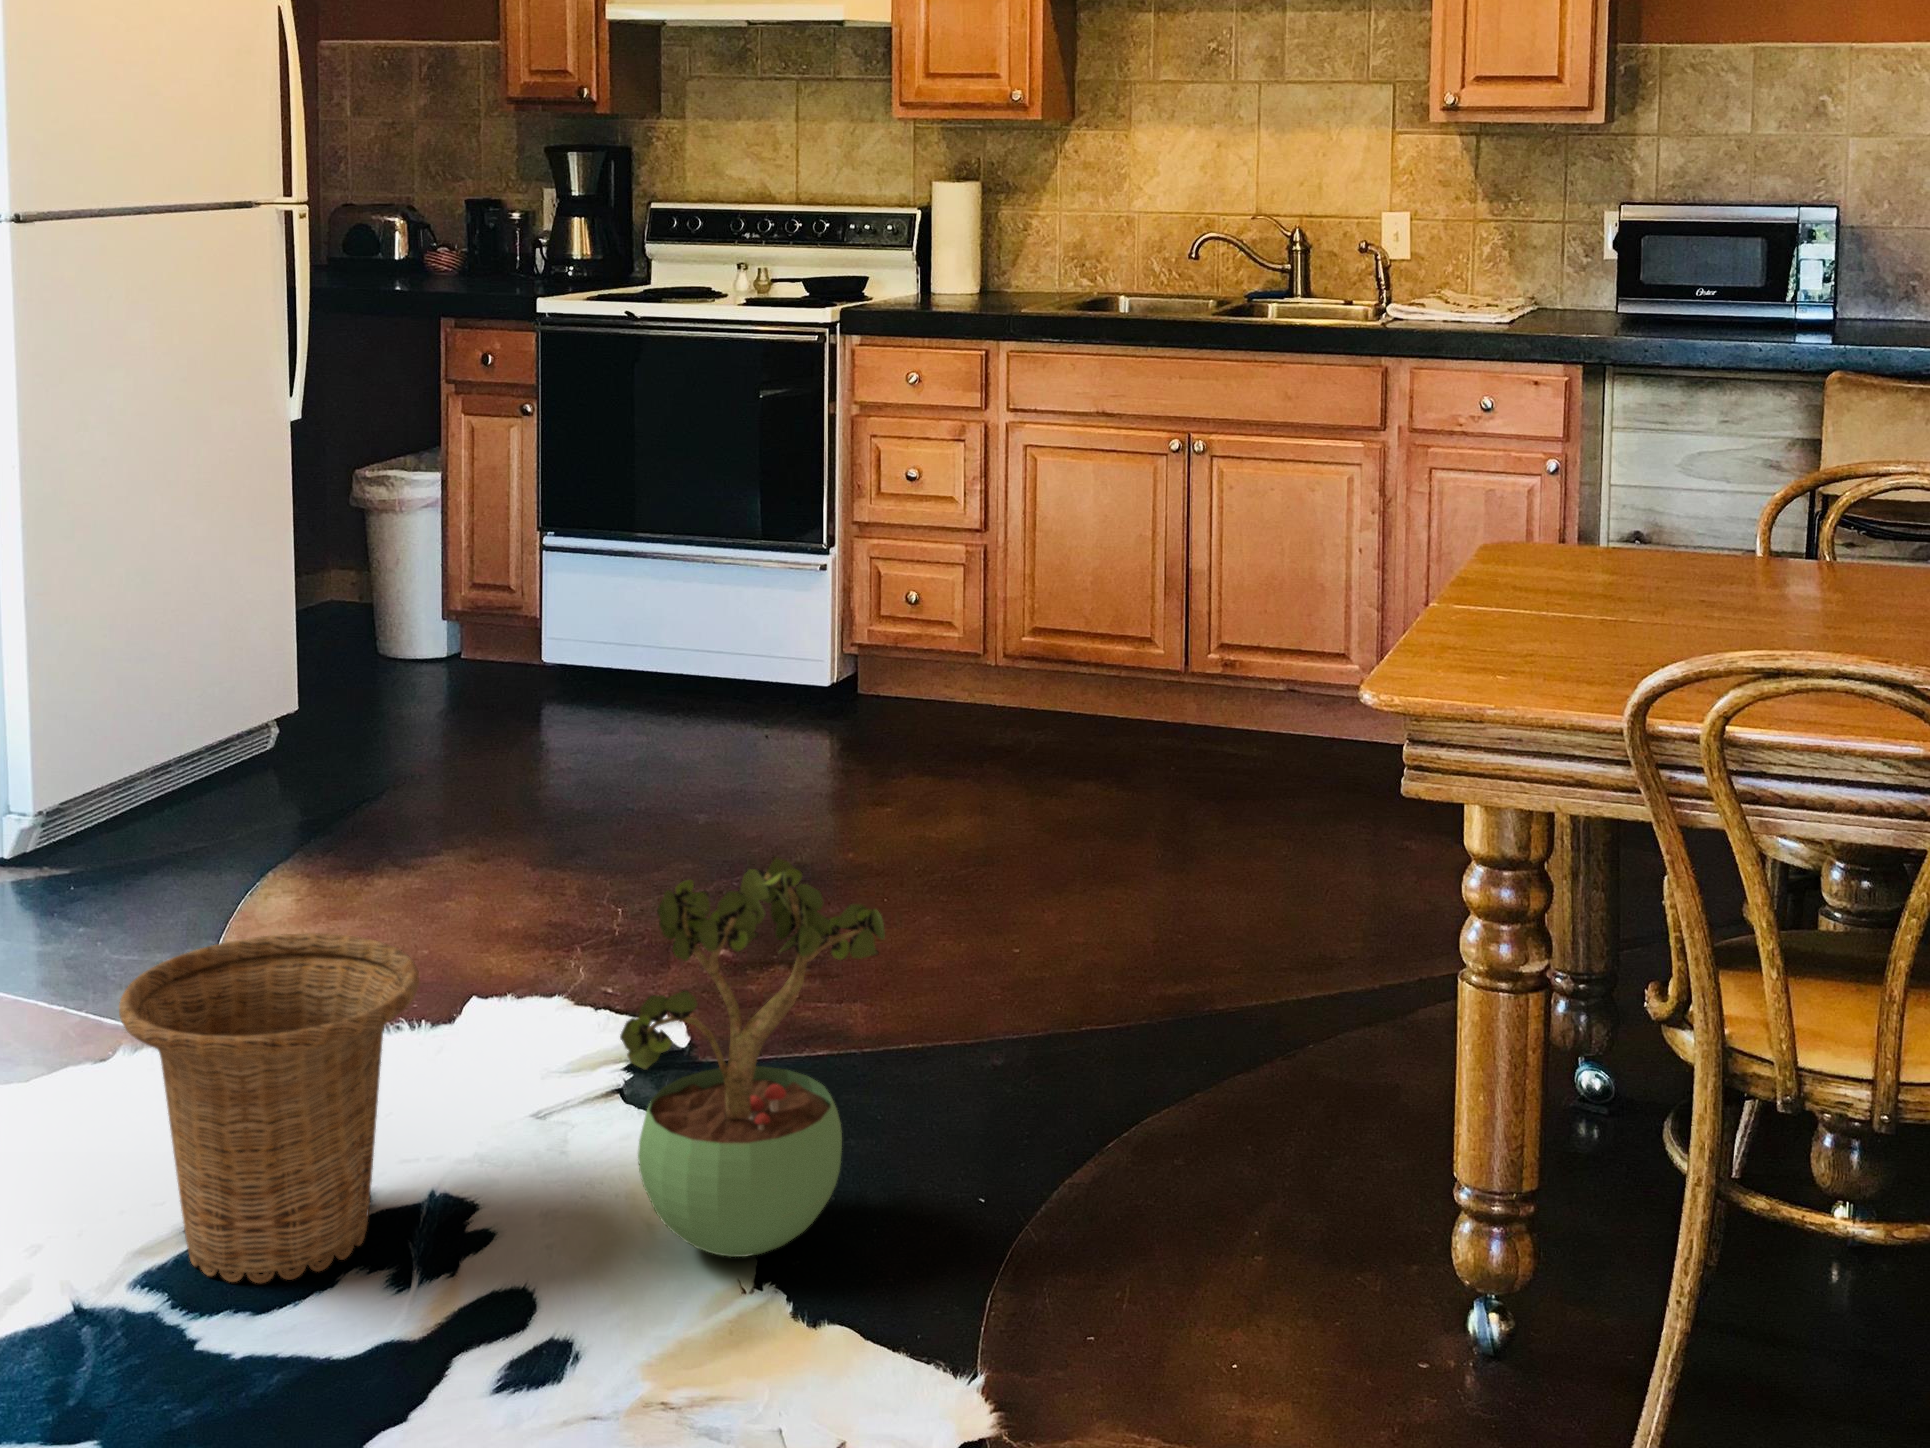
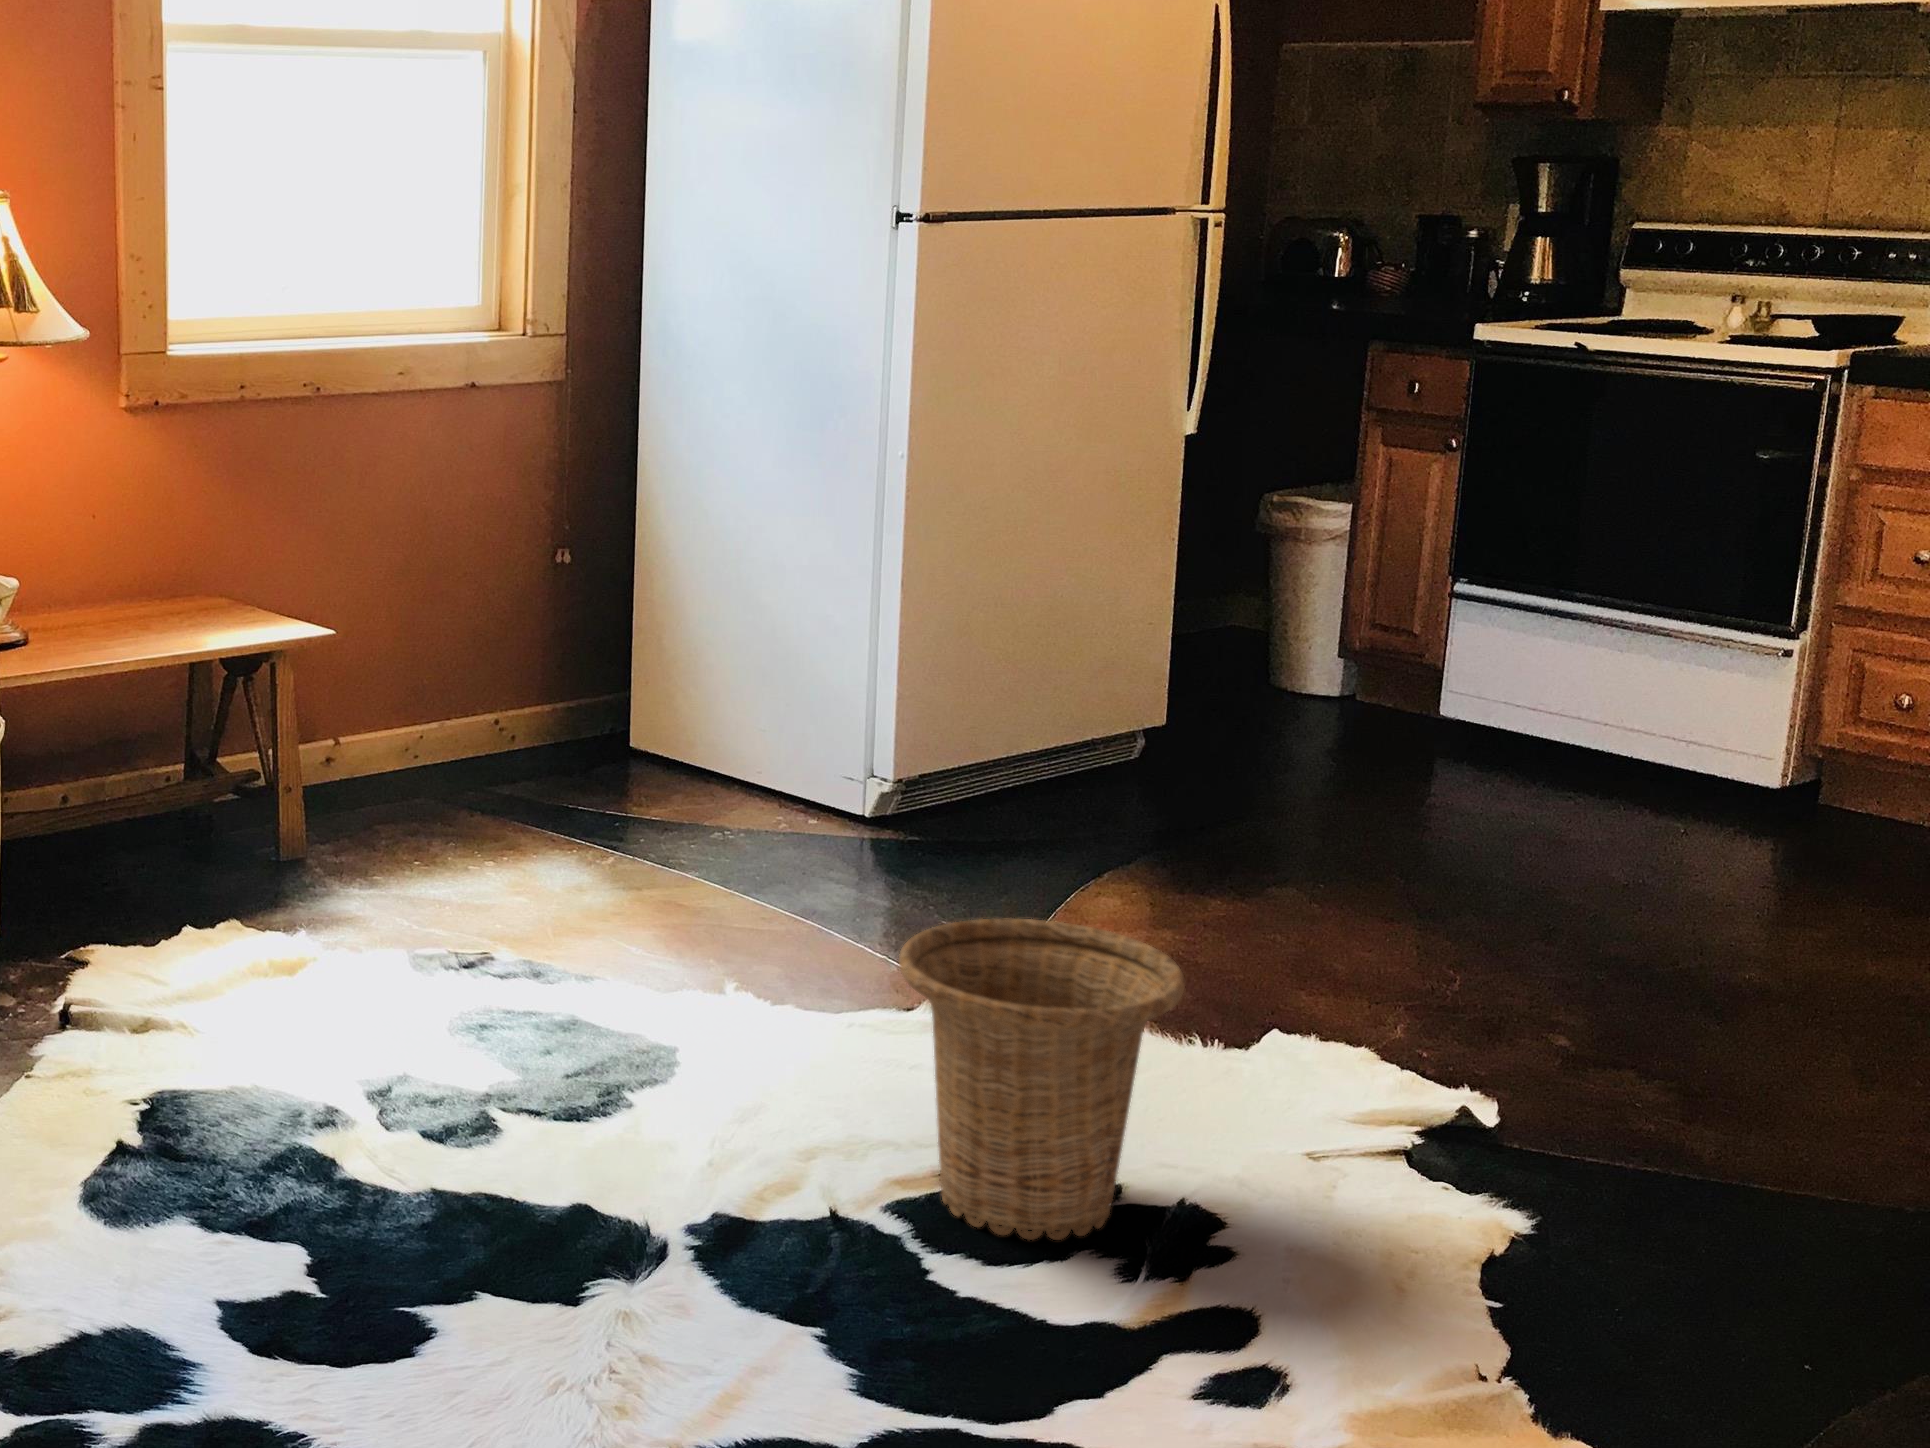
potted plant: present [620,856,885,1257] -> none [1379,937,1710,1351]

